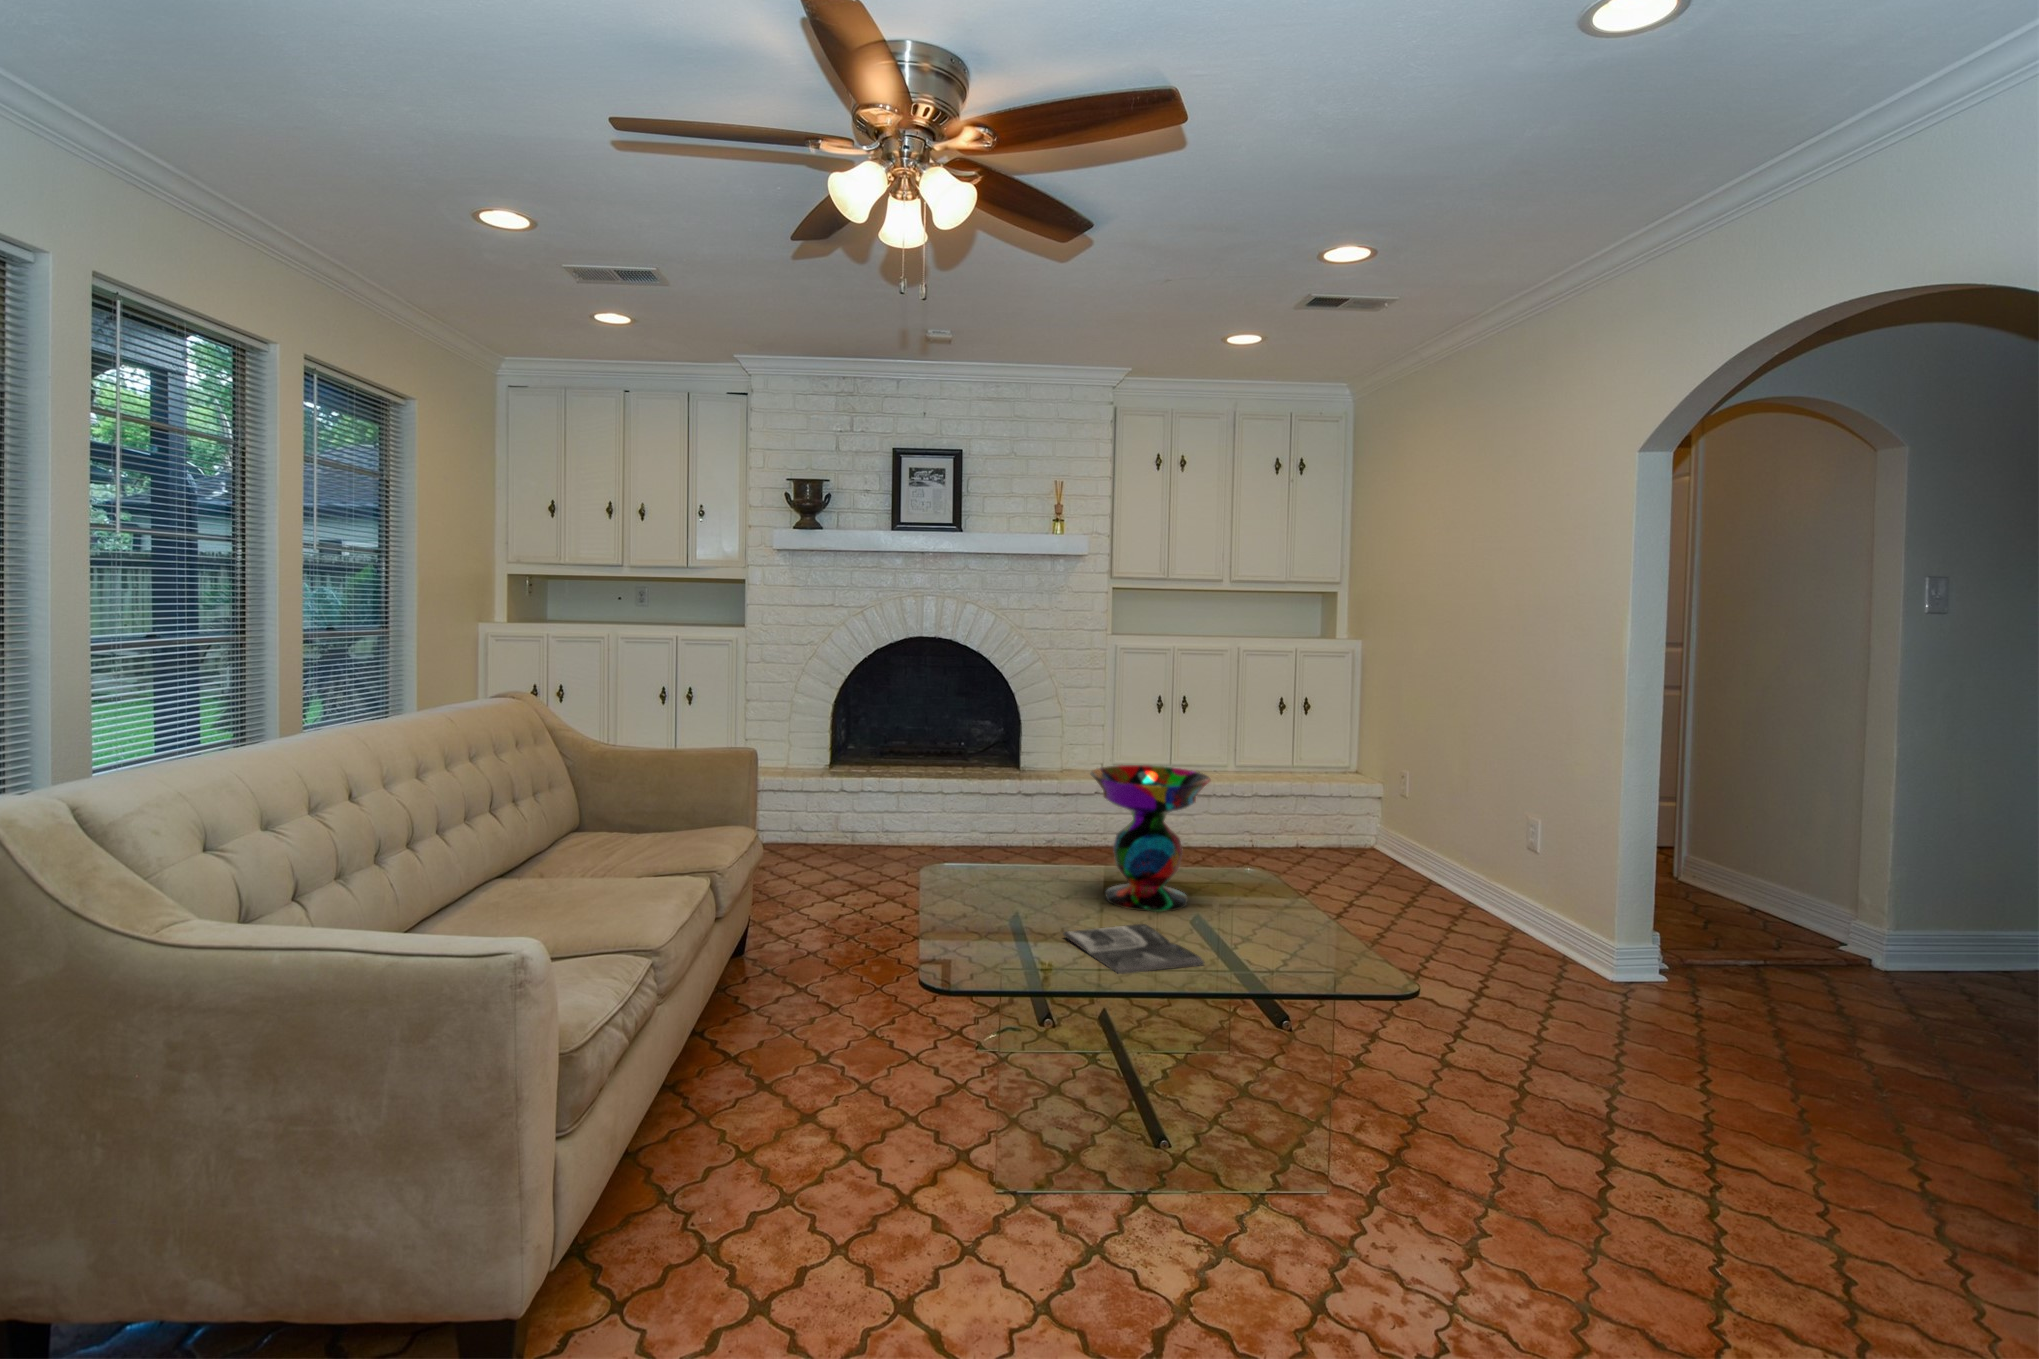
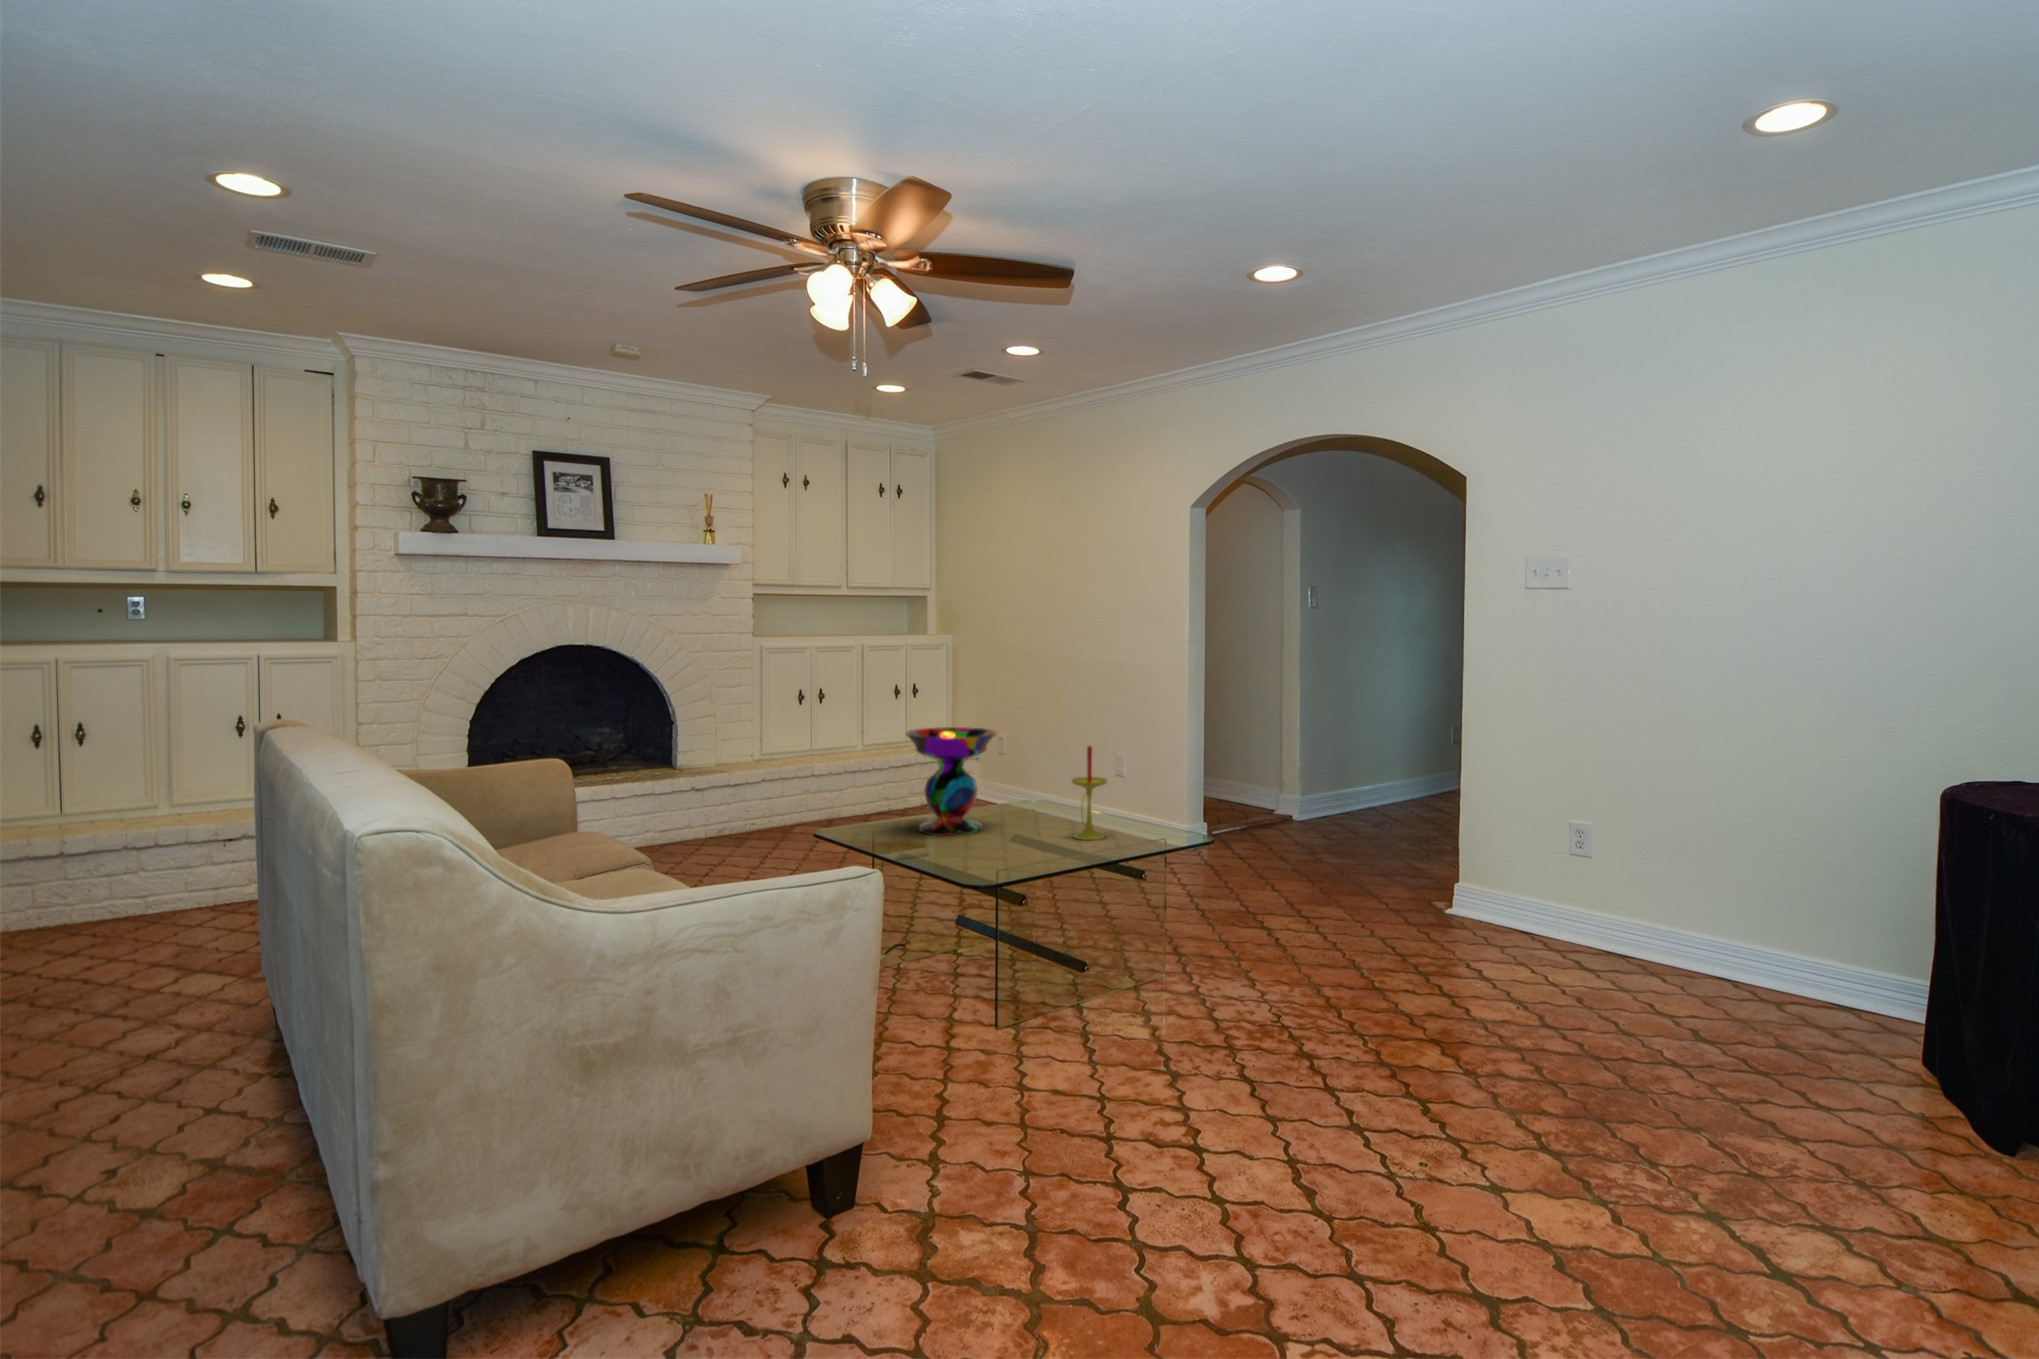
candle: none [1273,818,1328,960] -> present [1072,746,1107,840]
magazine: present [1063,924,1204,974] -> none [939,837,1051,865]

